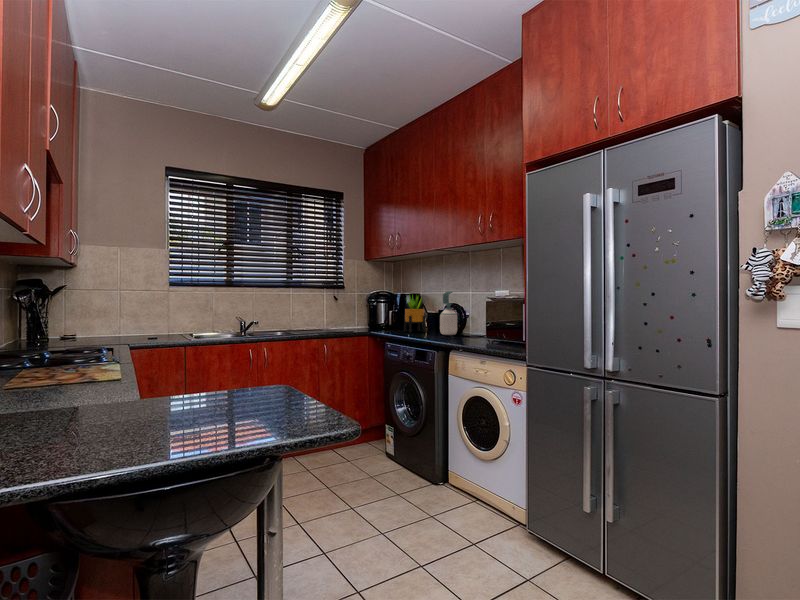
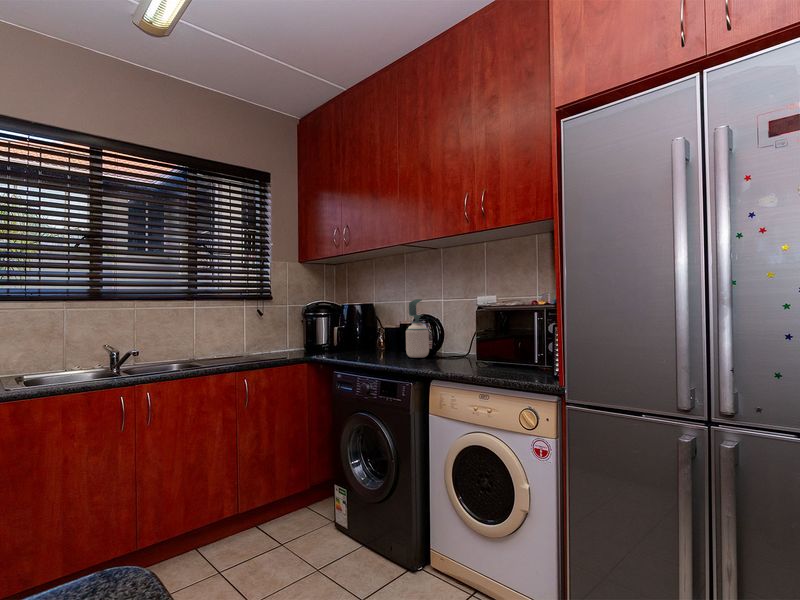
potted plant: present [404,296,426,333] -> none [353,302,385,356]

